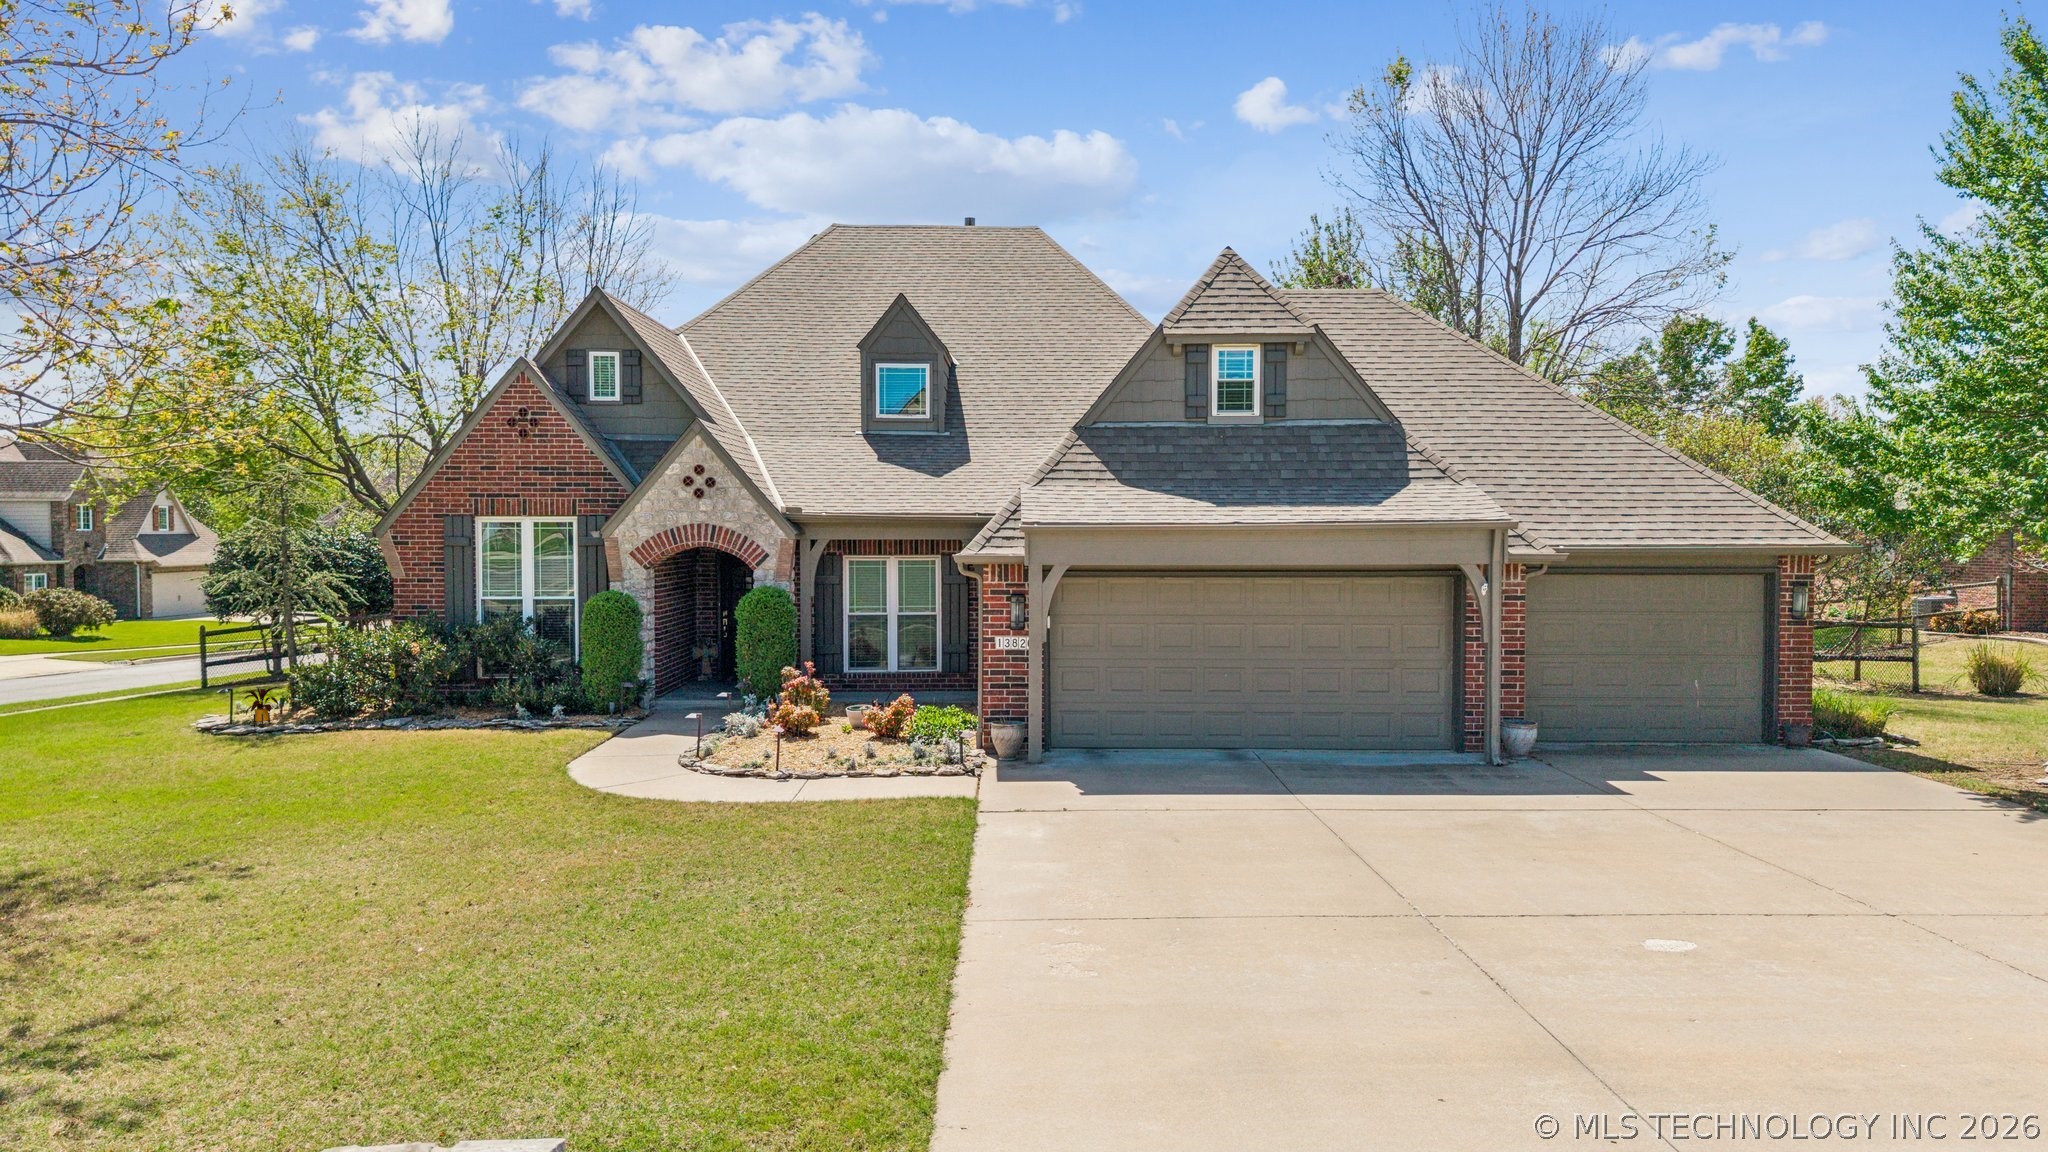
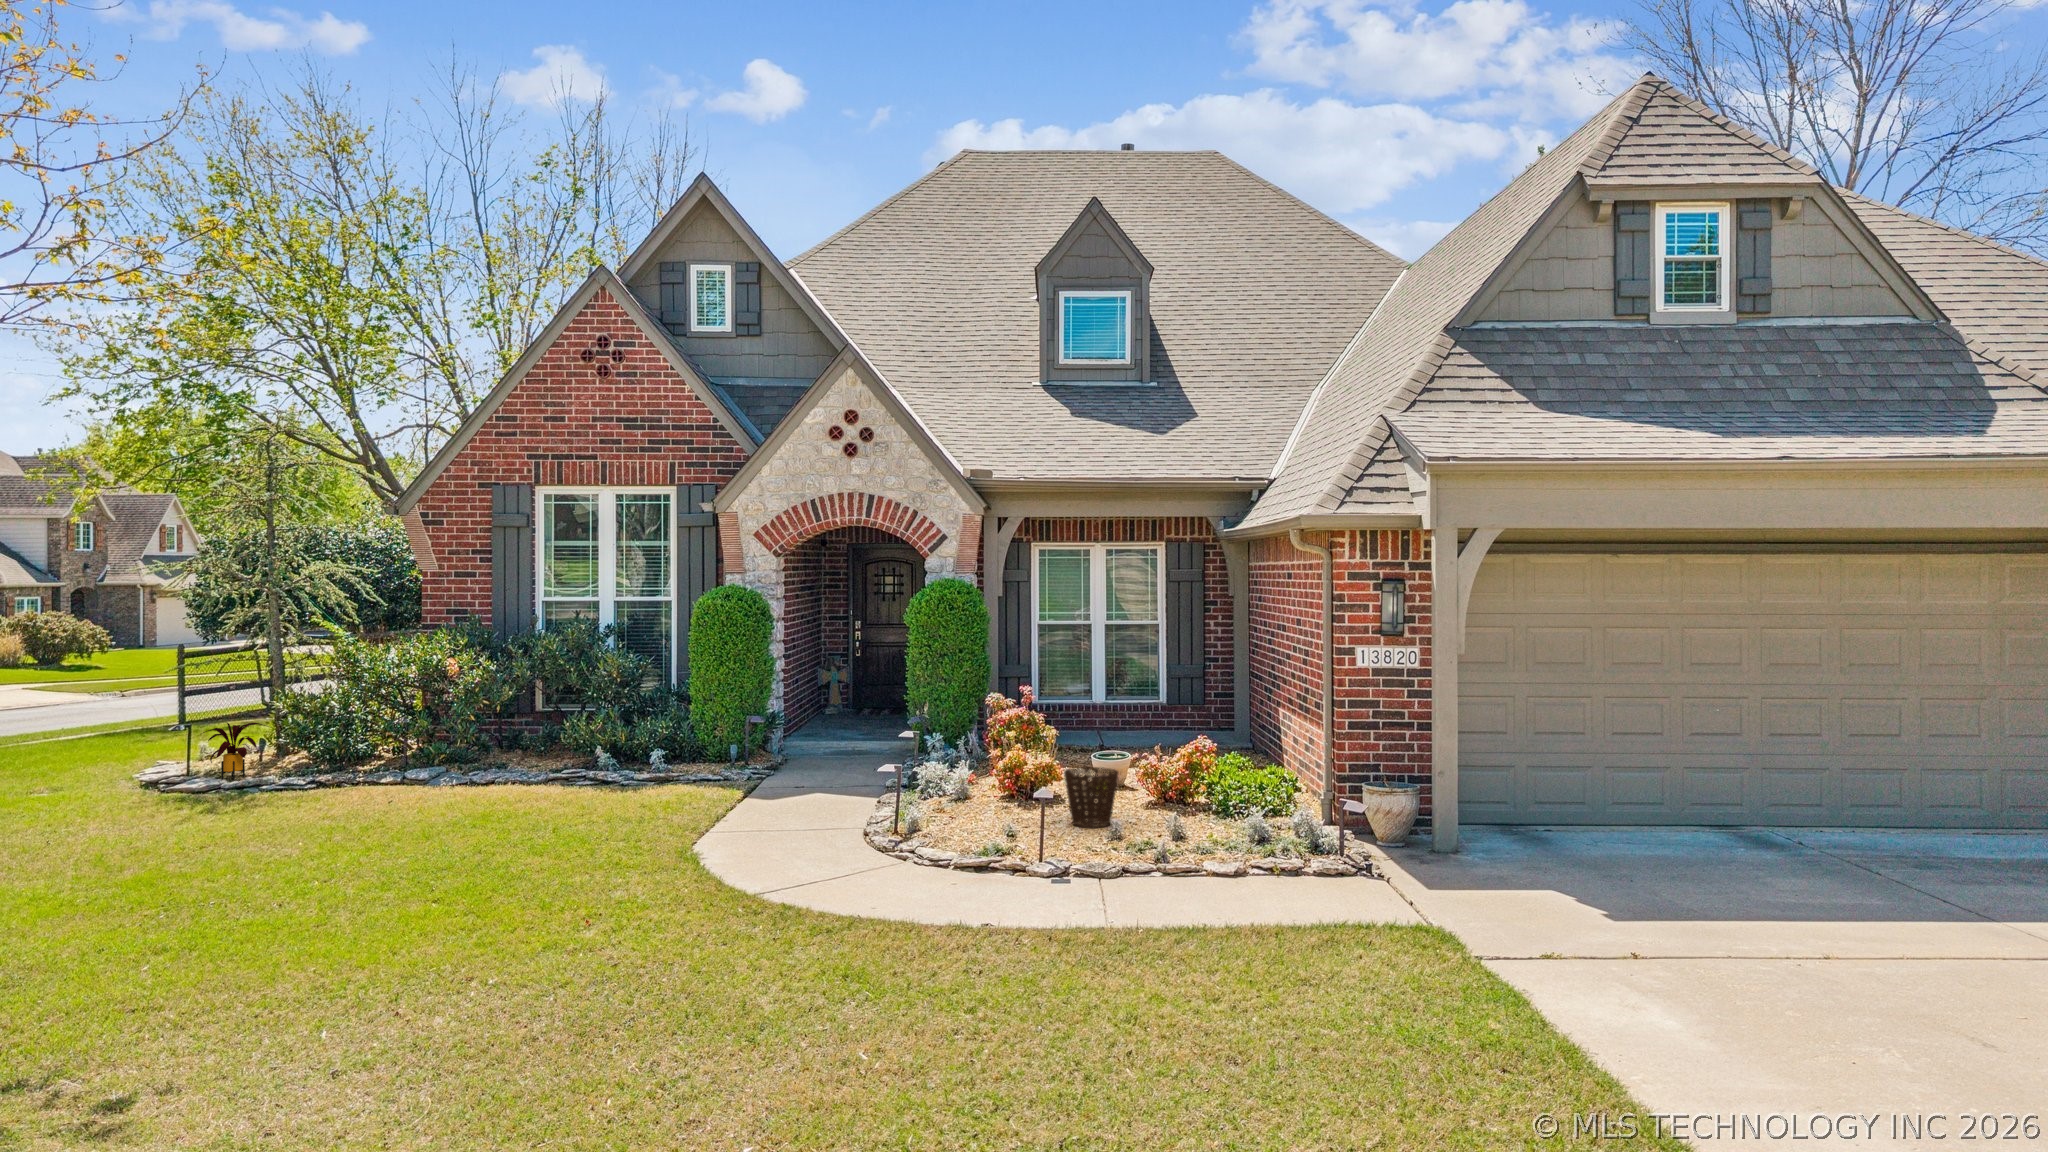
basket: none [815,715,852,754] -> present [1064,767,1119,828]

